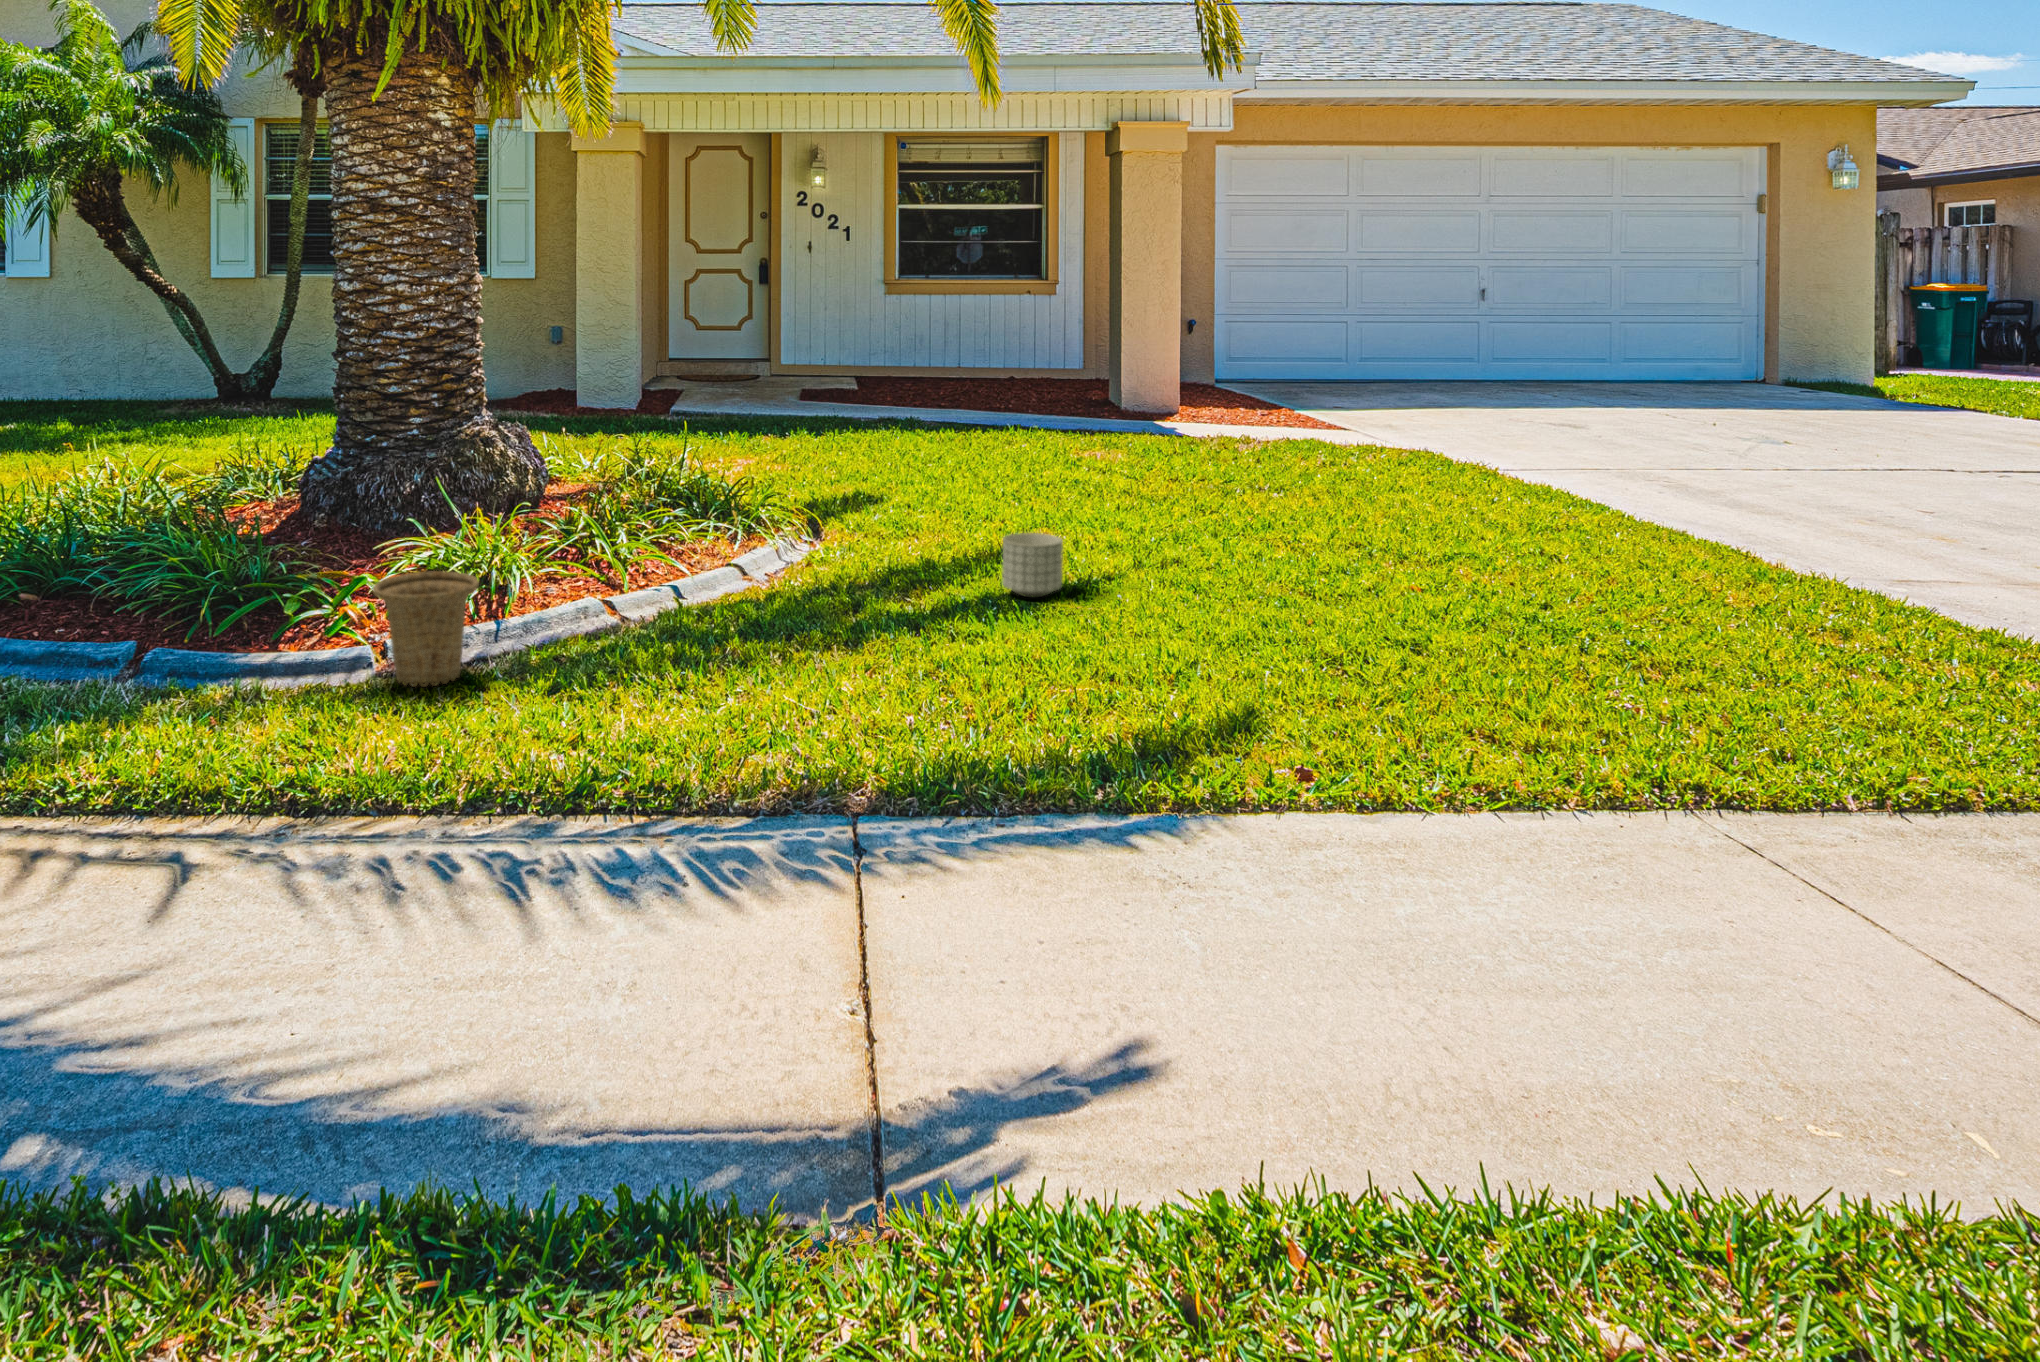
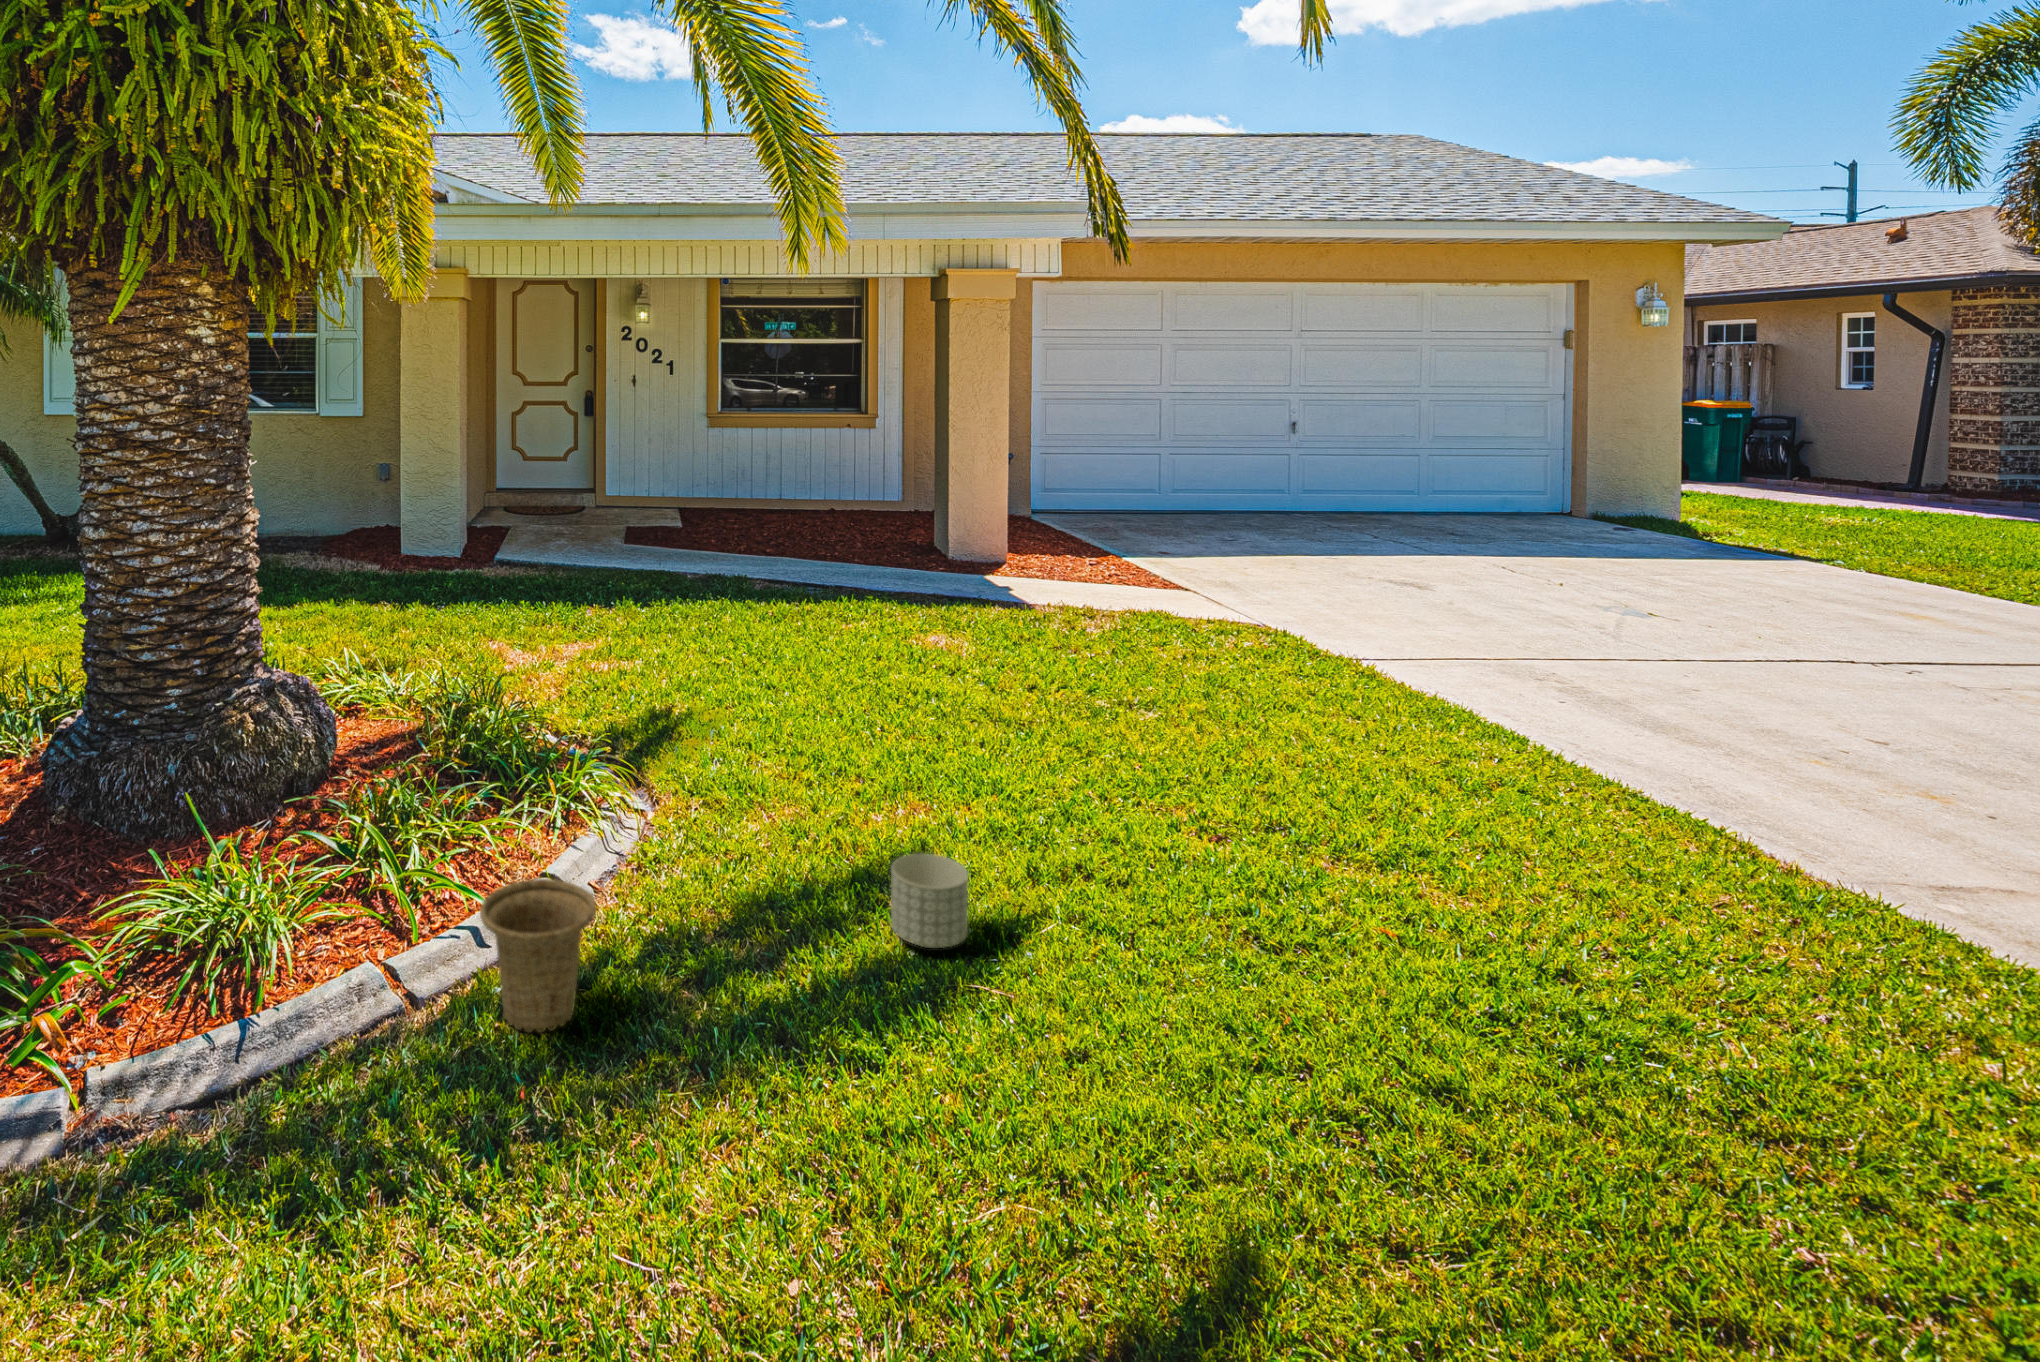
basket: present [372,571,479,687] -> present [480,879,597,1033]

